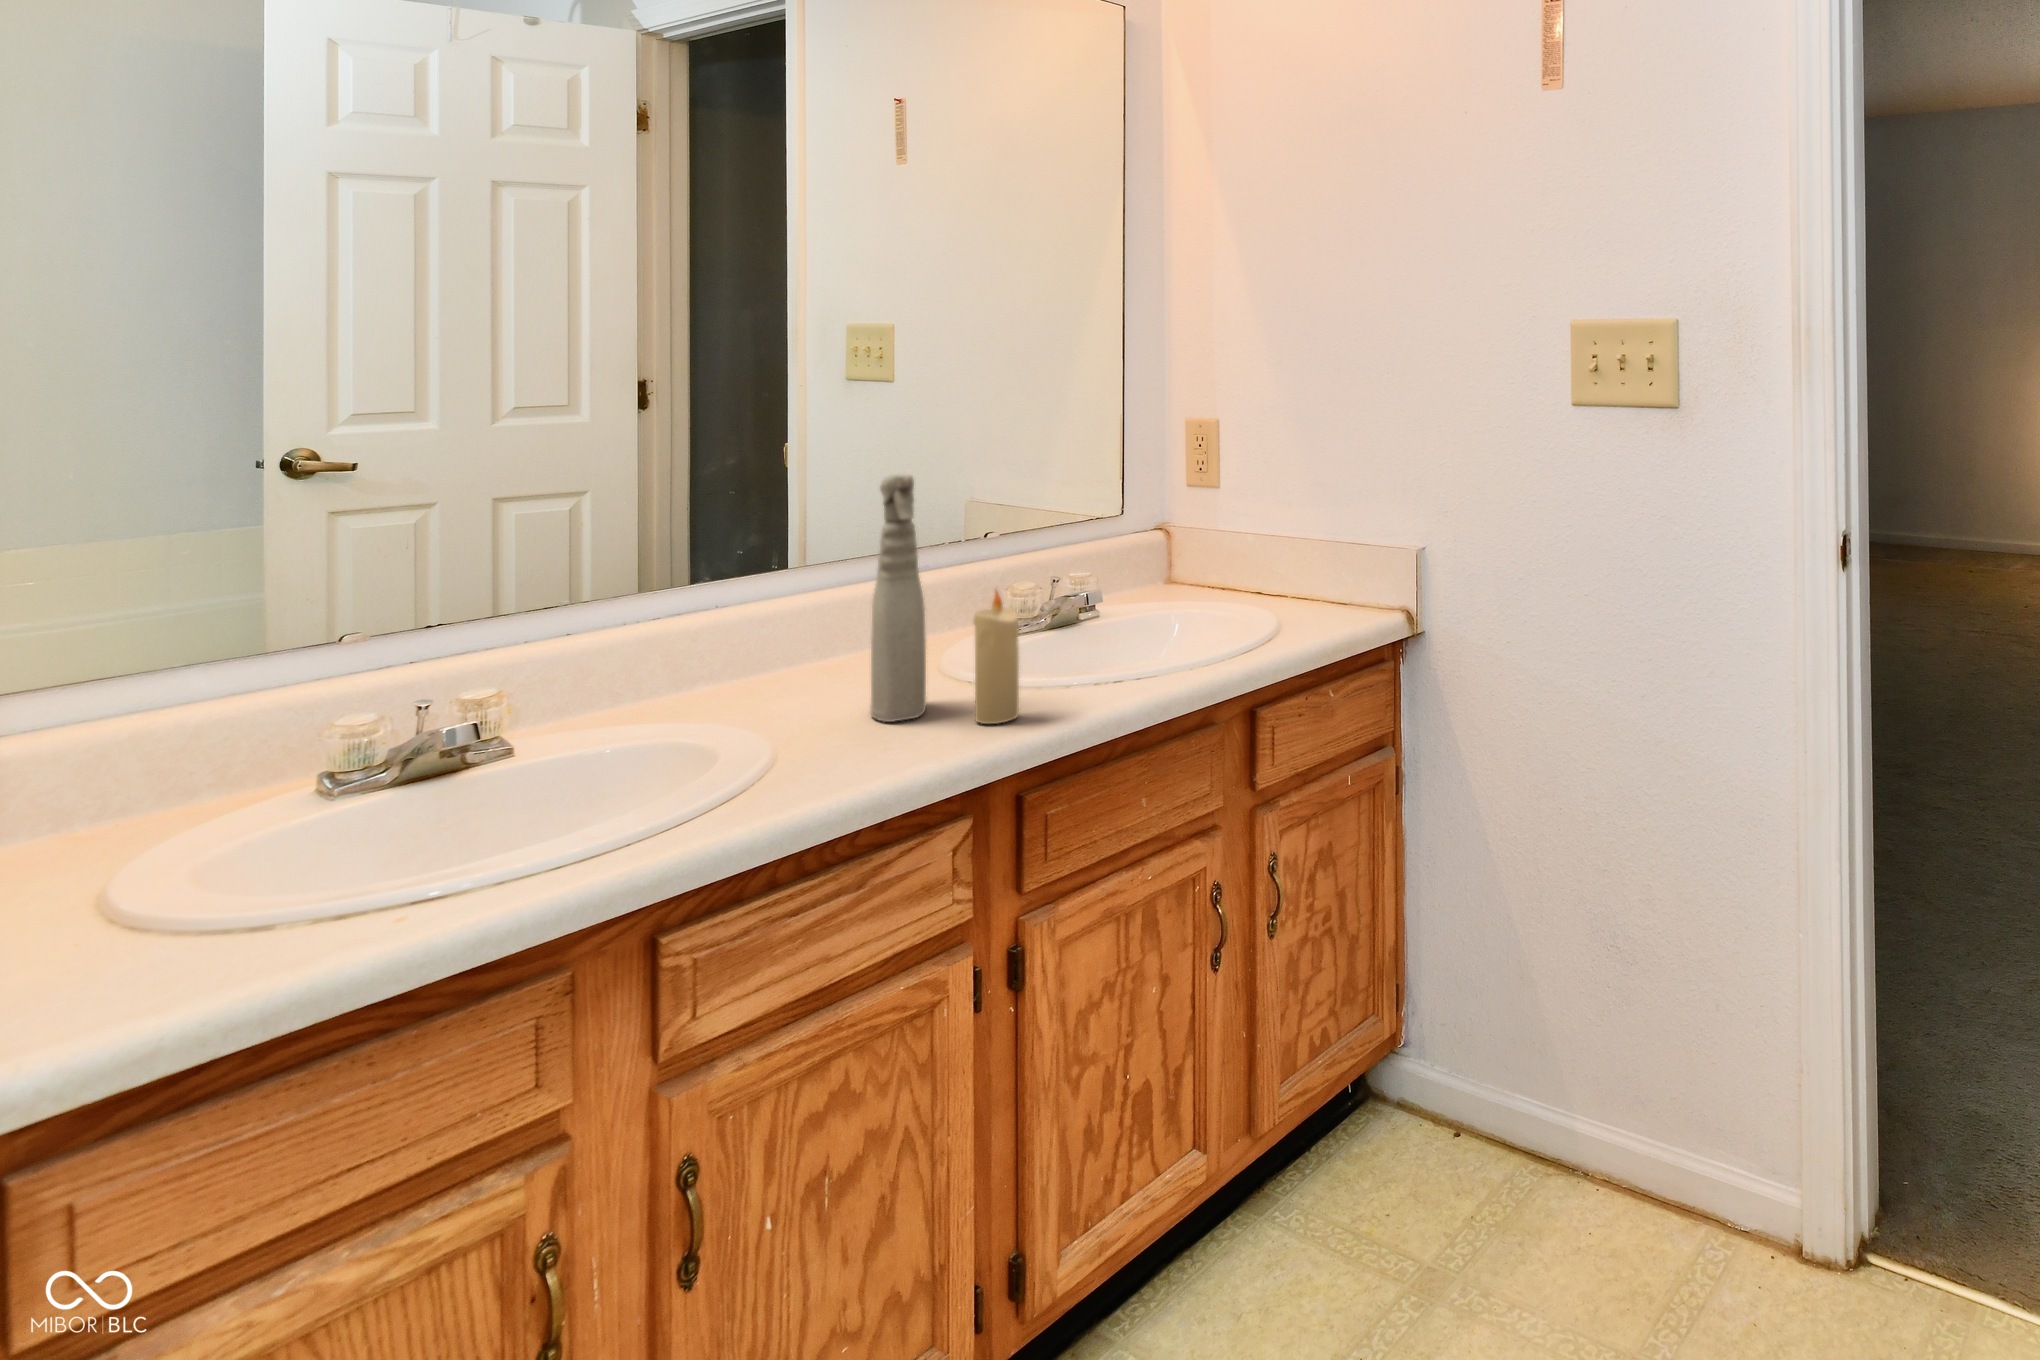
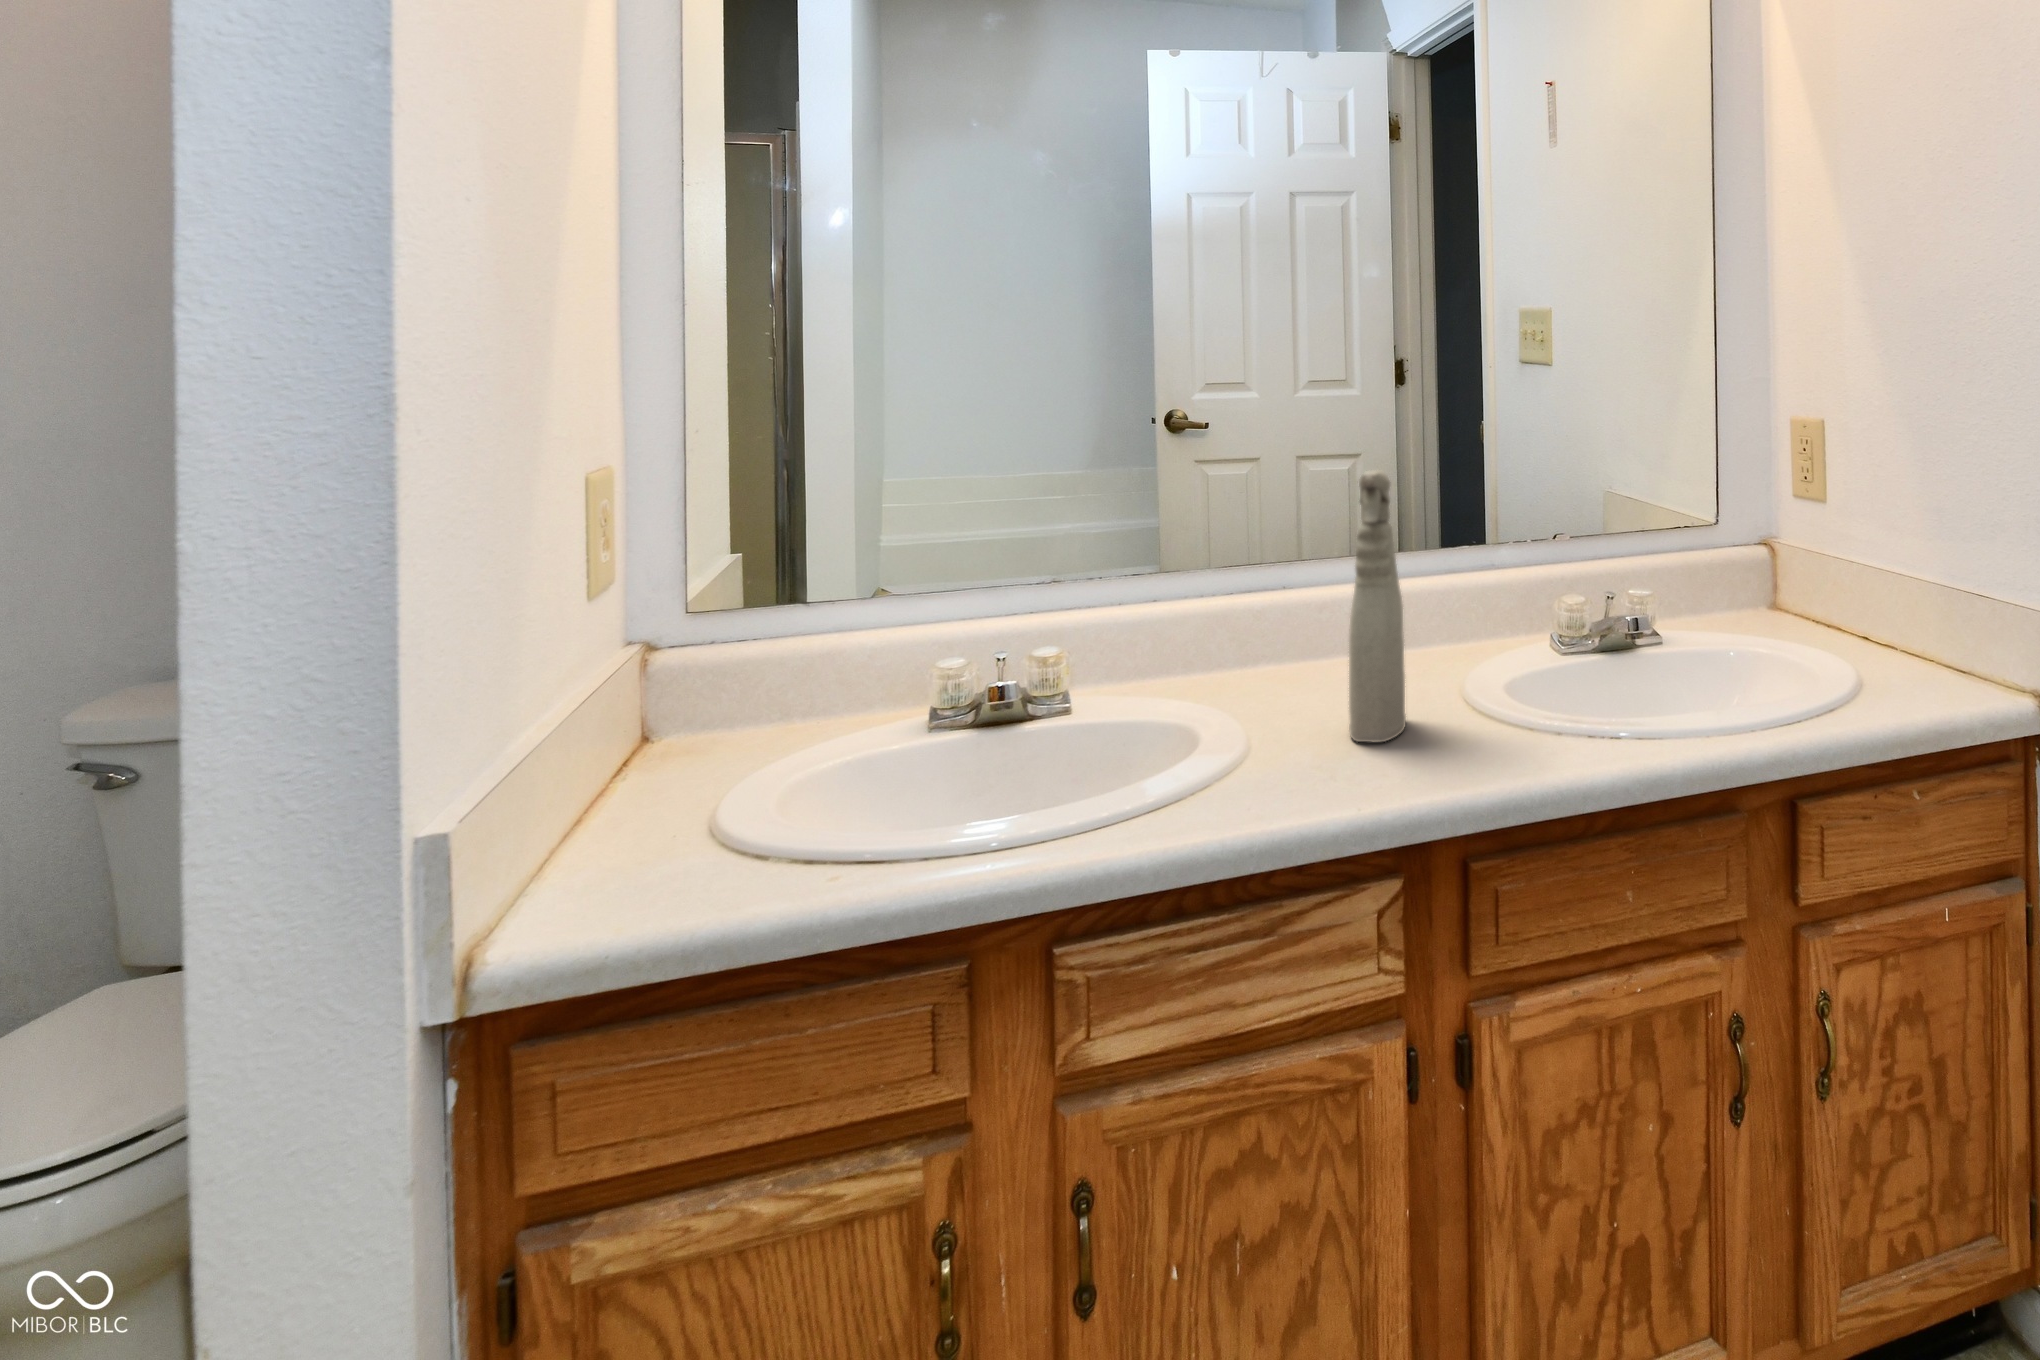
candle: present [974,591,1019,724] -> none [1424,611,1472,770]

